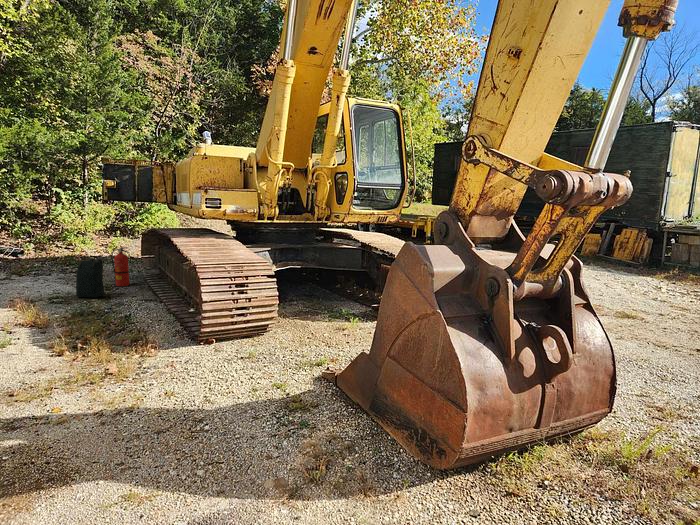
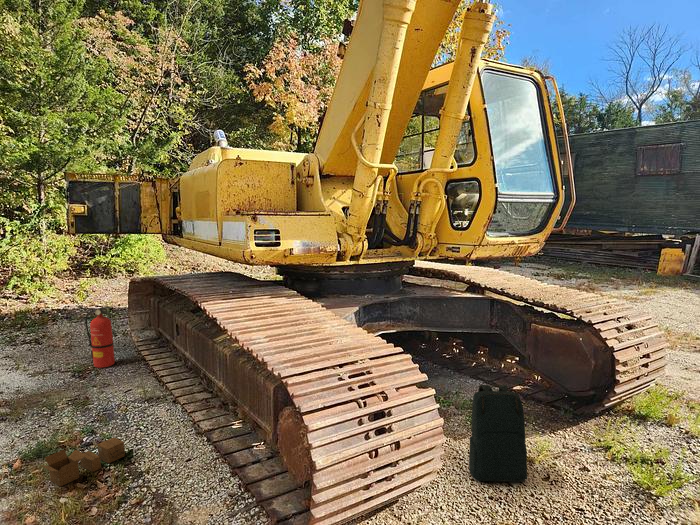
backpack: present [76,259,104,298] -> present [469,385,527,482]
cardboard box: none [81,311,128,330] -> present [41,437,125,486]

